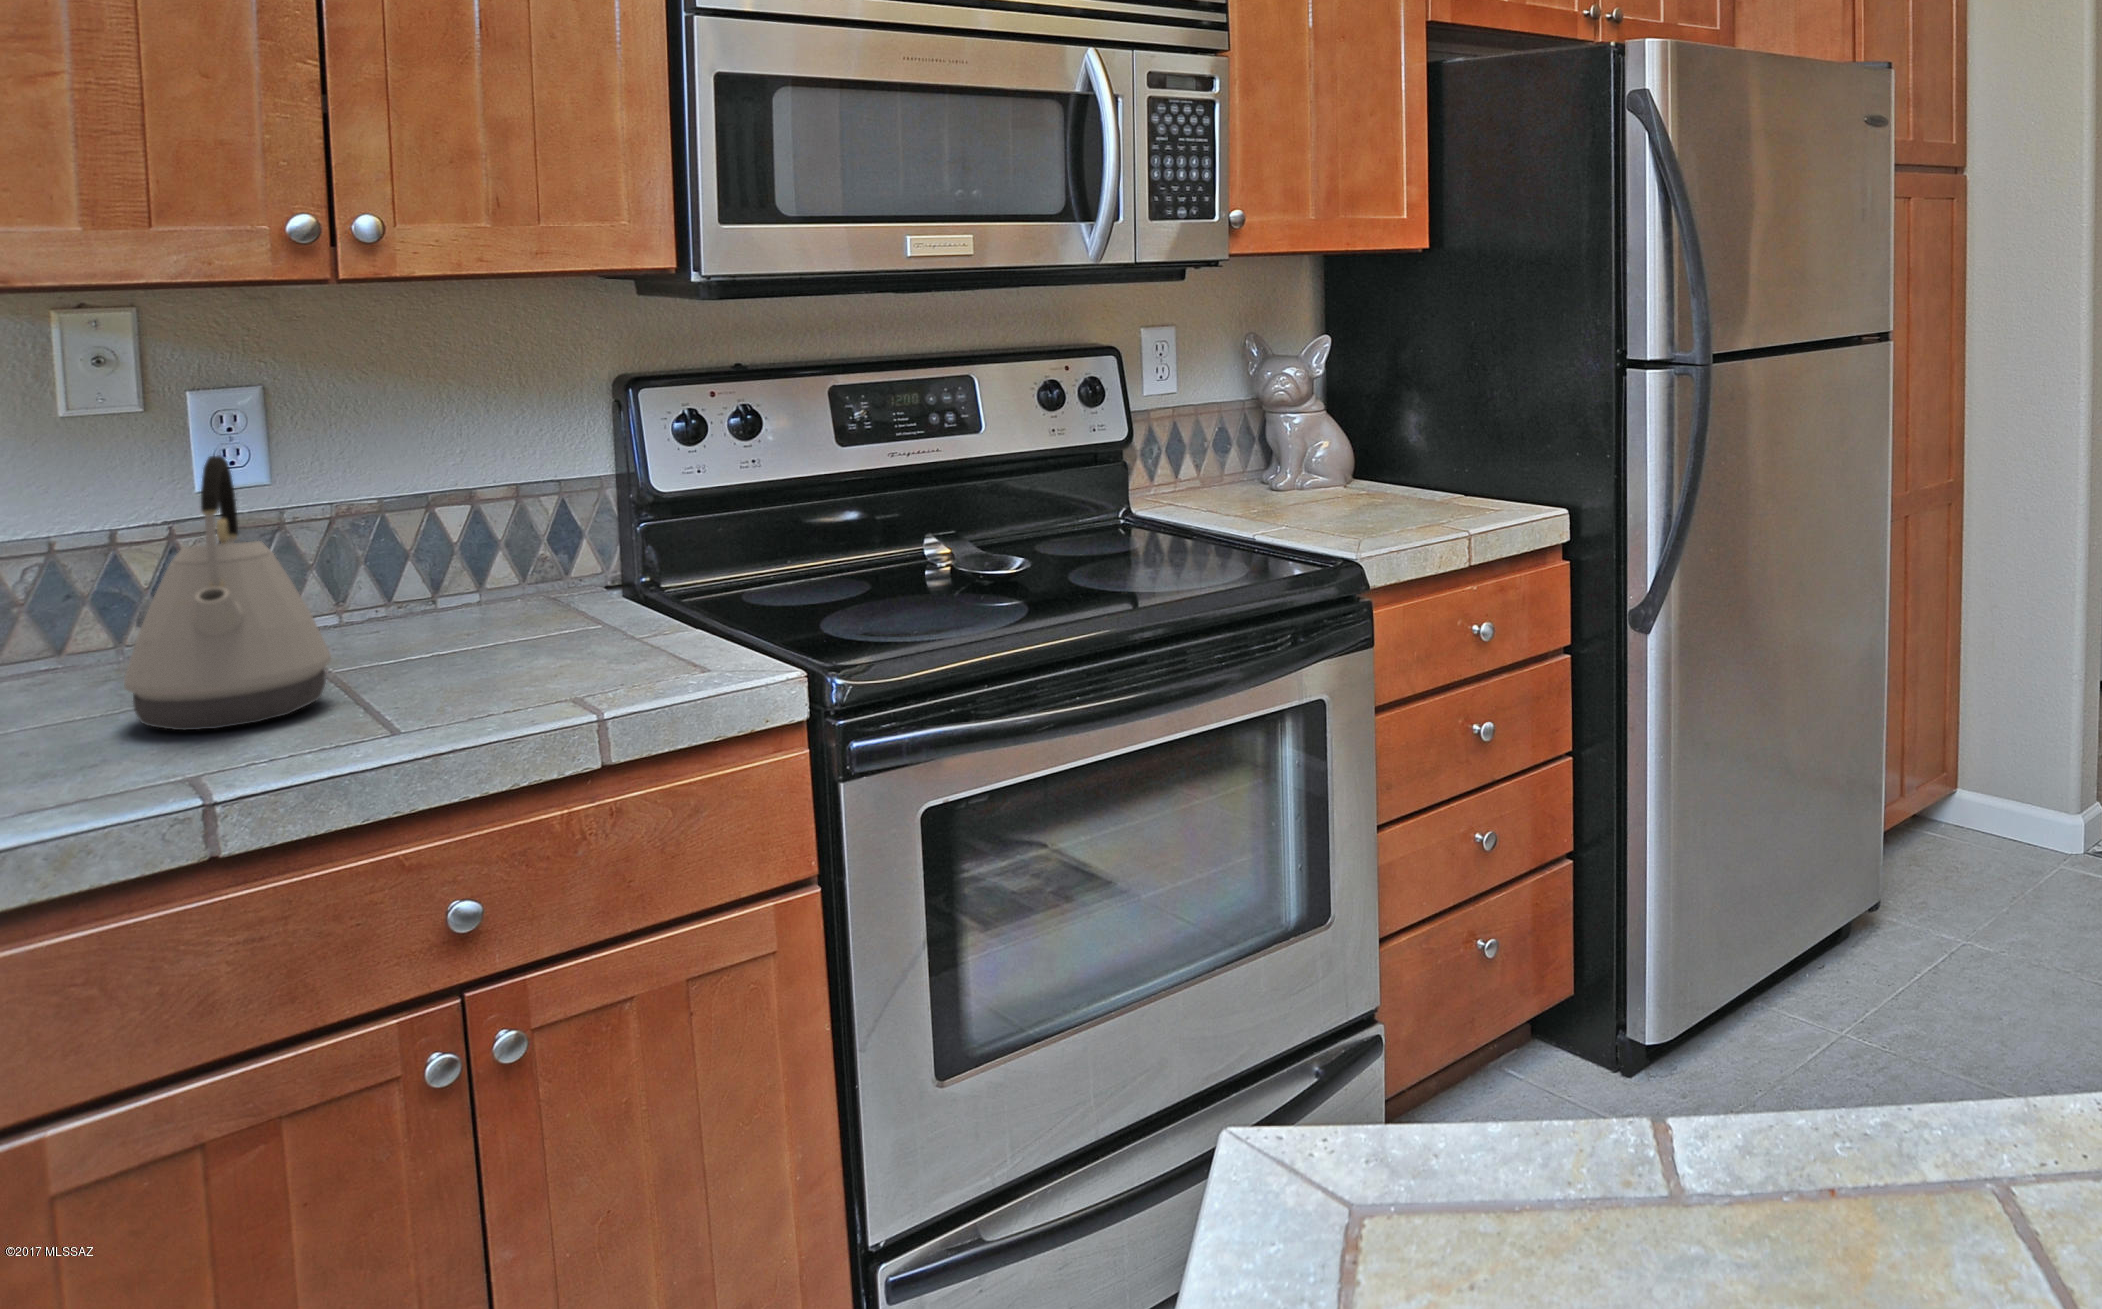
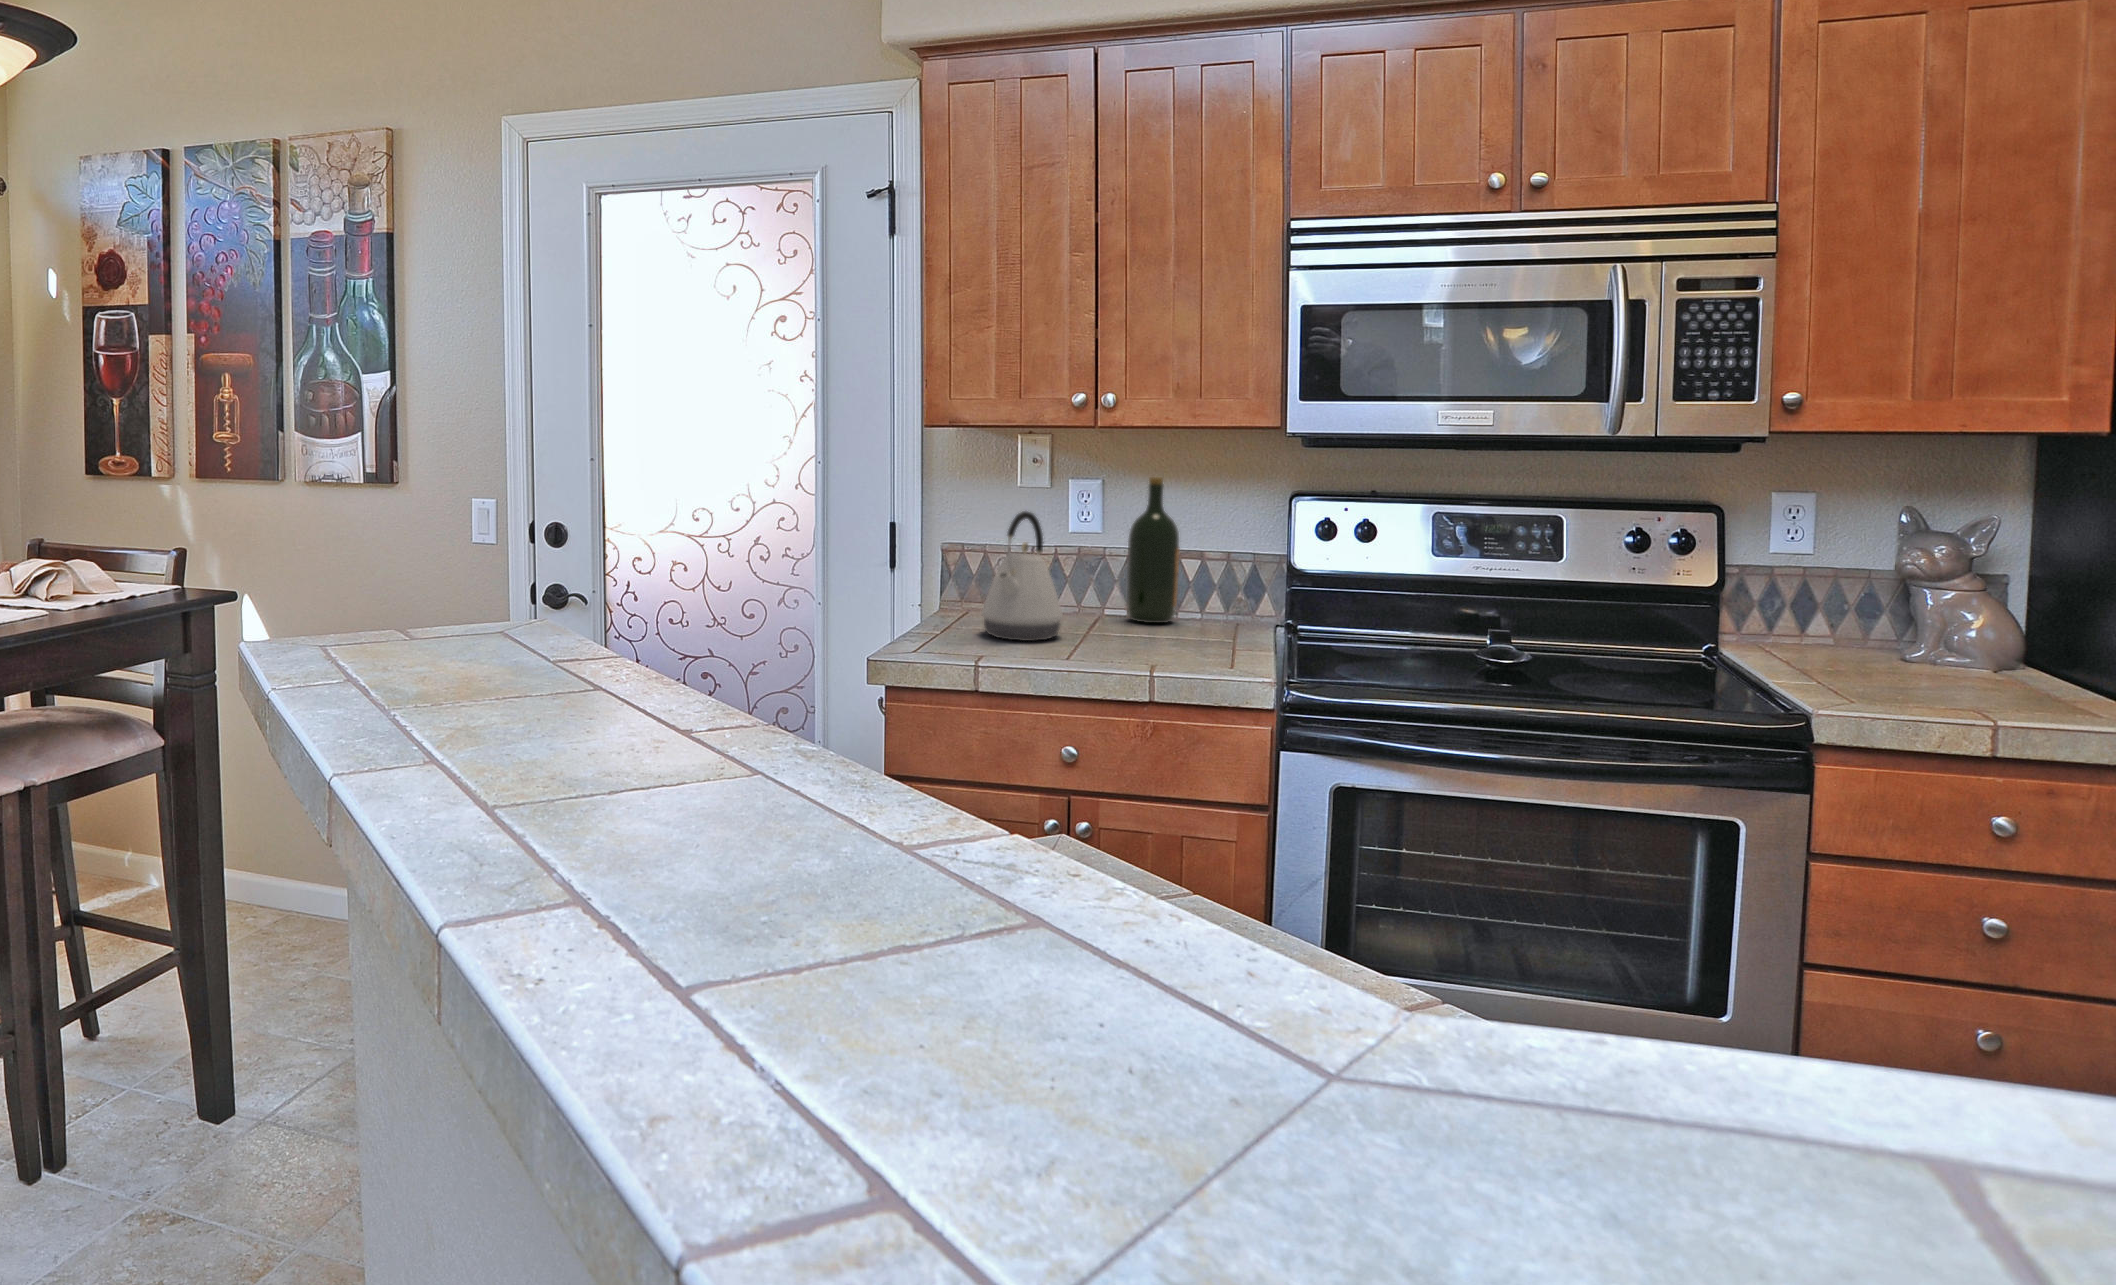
wine bottle: none [358,369,469,632] -> present [1126,477,1180,623]

